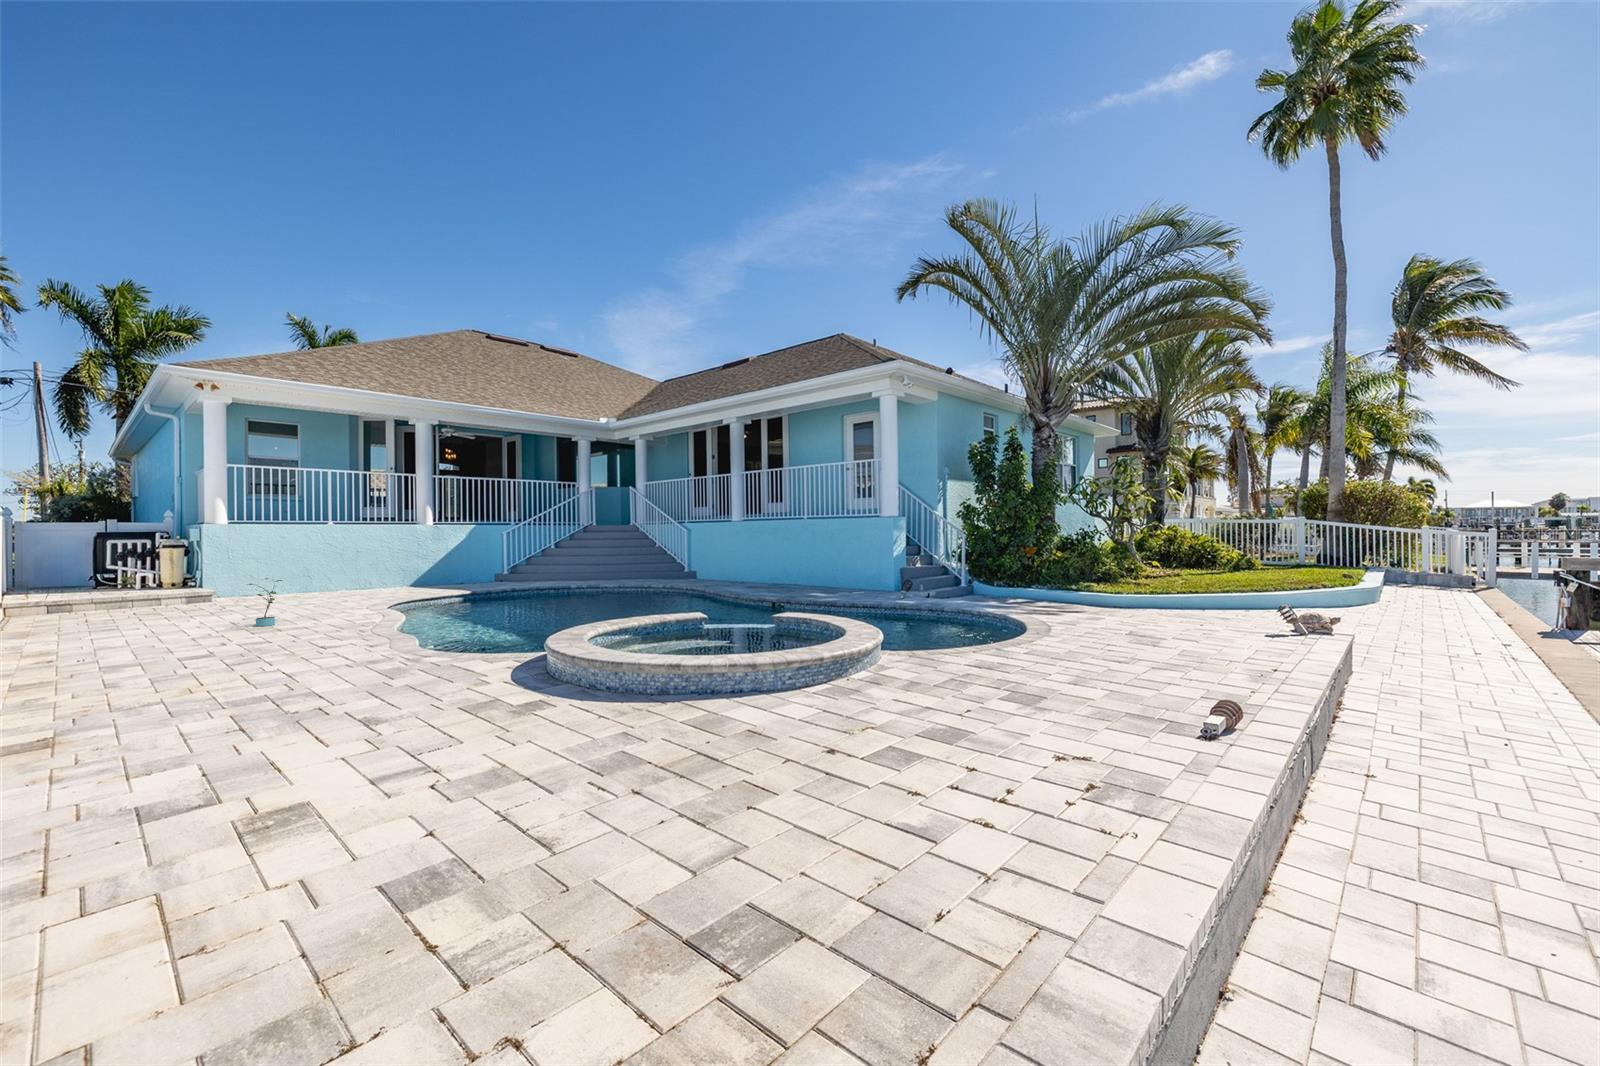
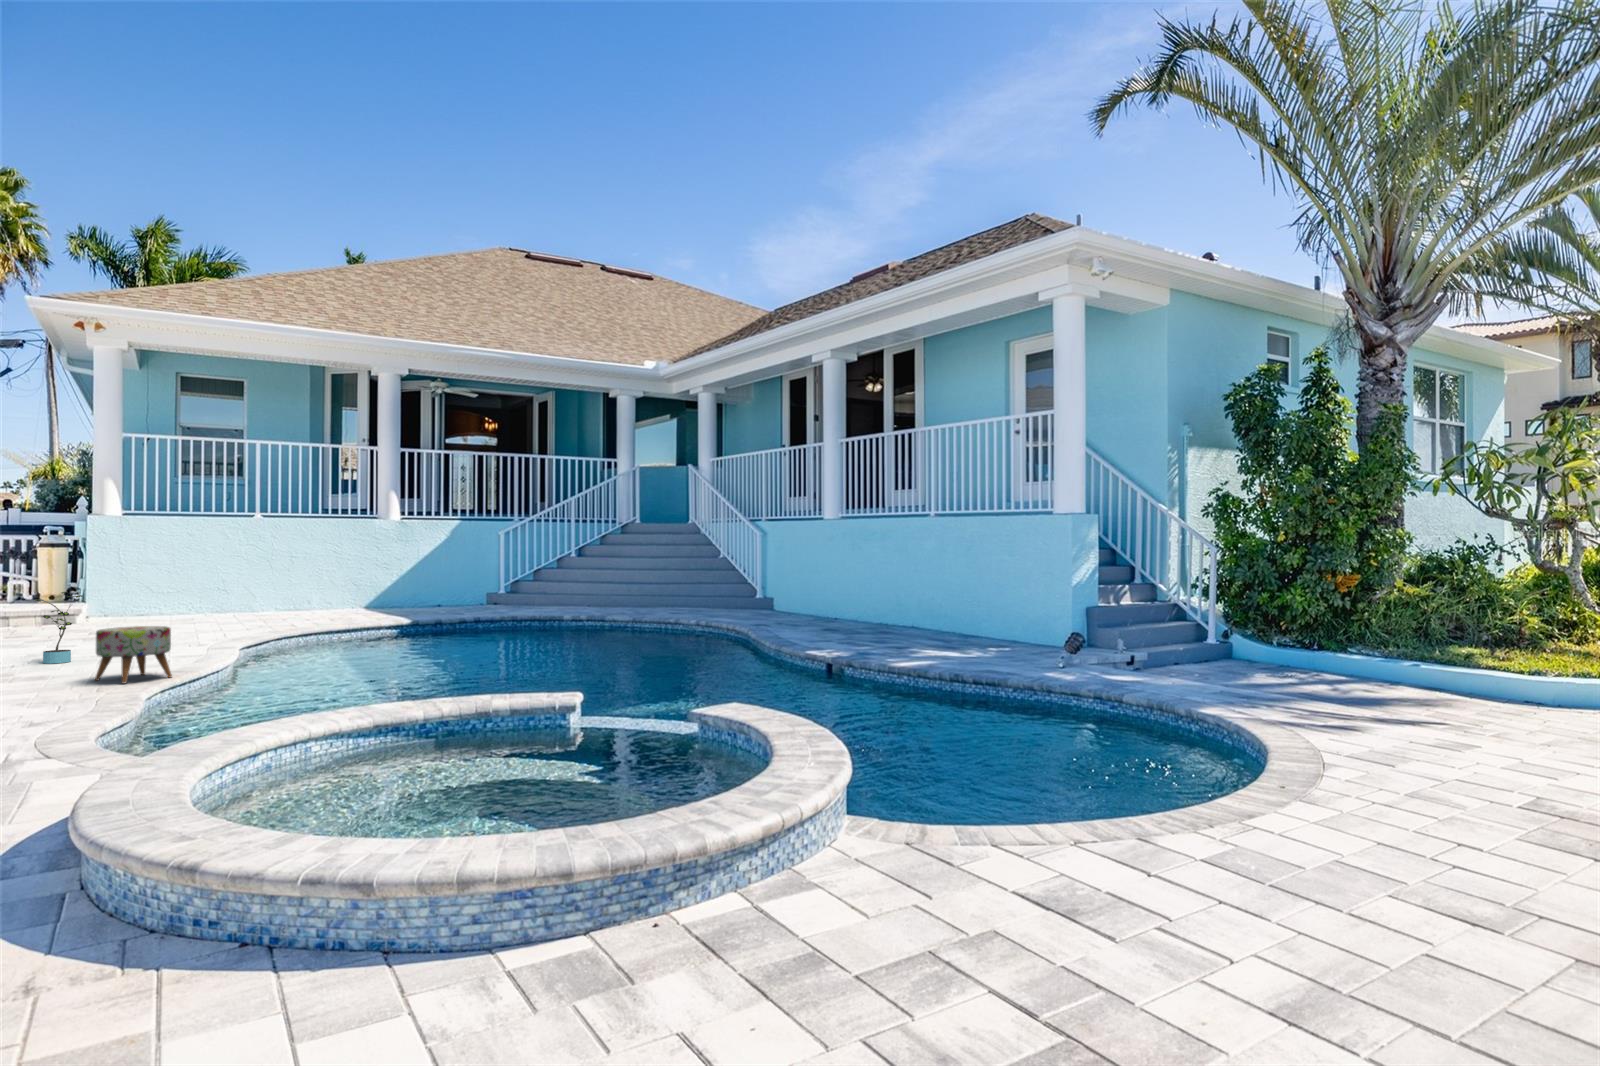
ottoman: none [323,597,374,634] -> present [95,626,172,683]

